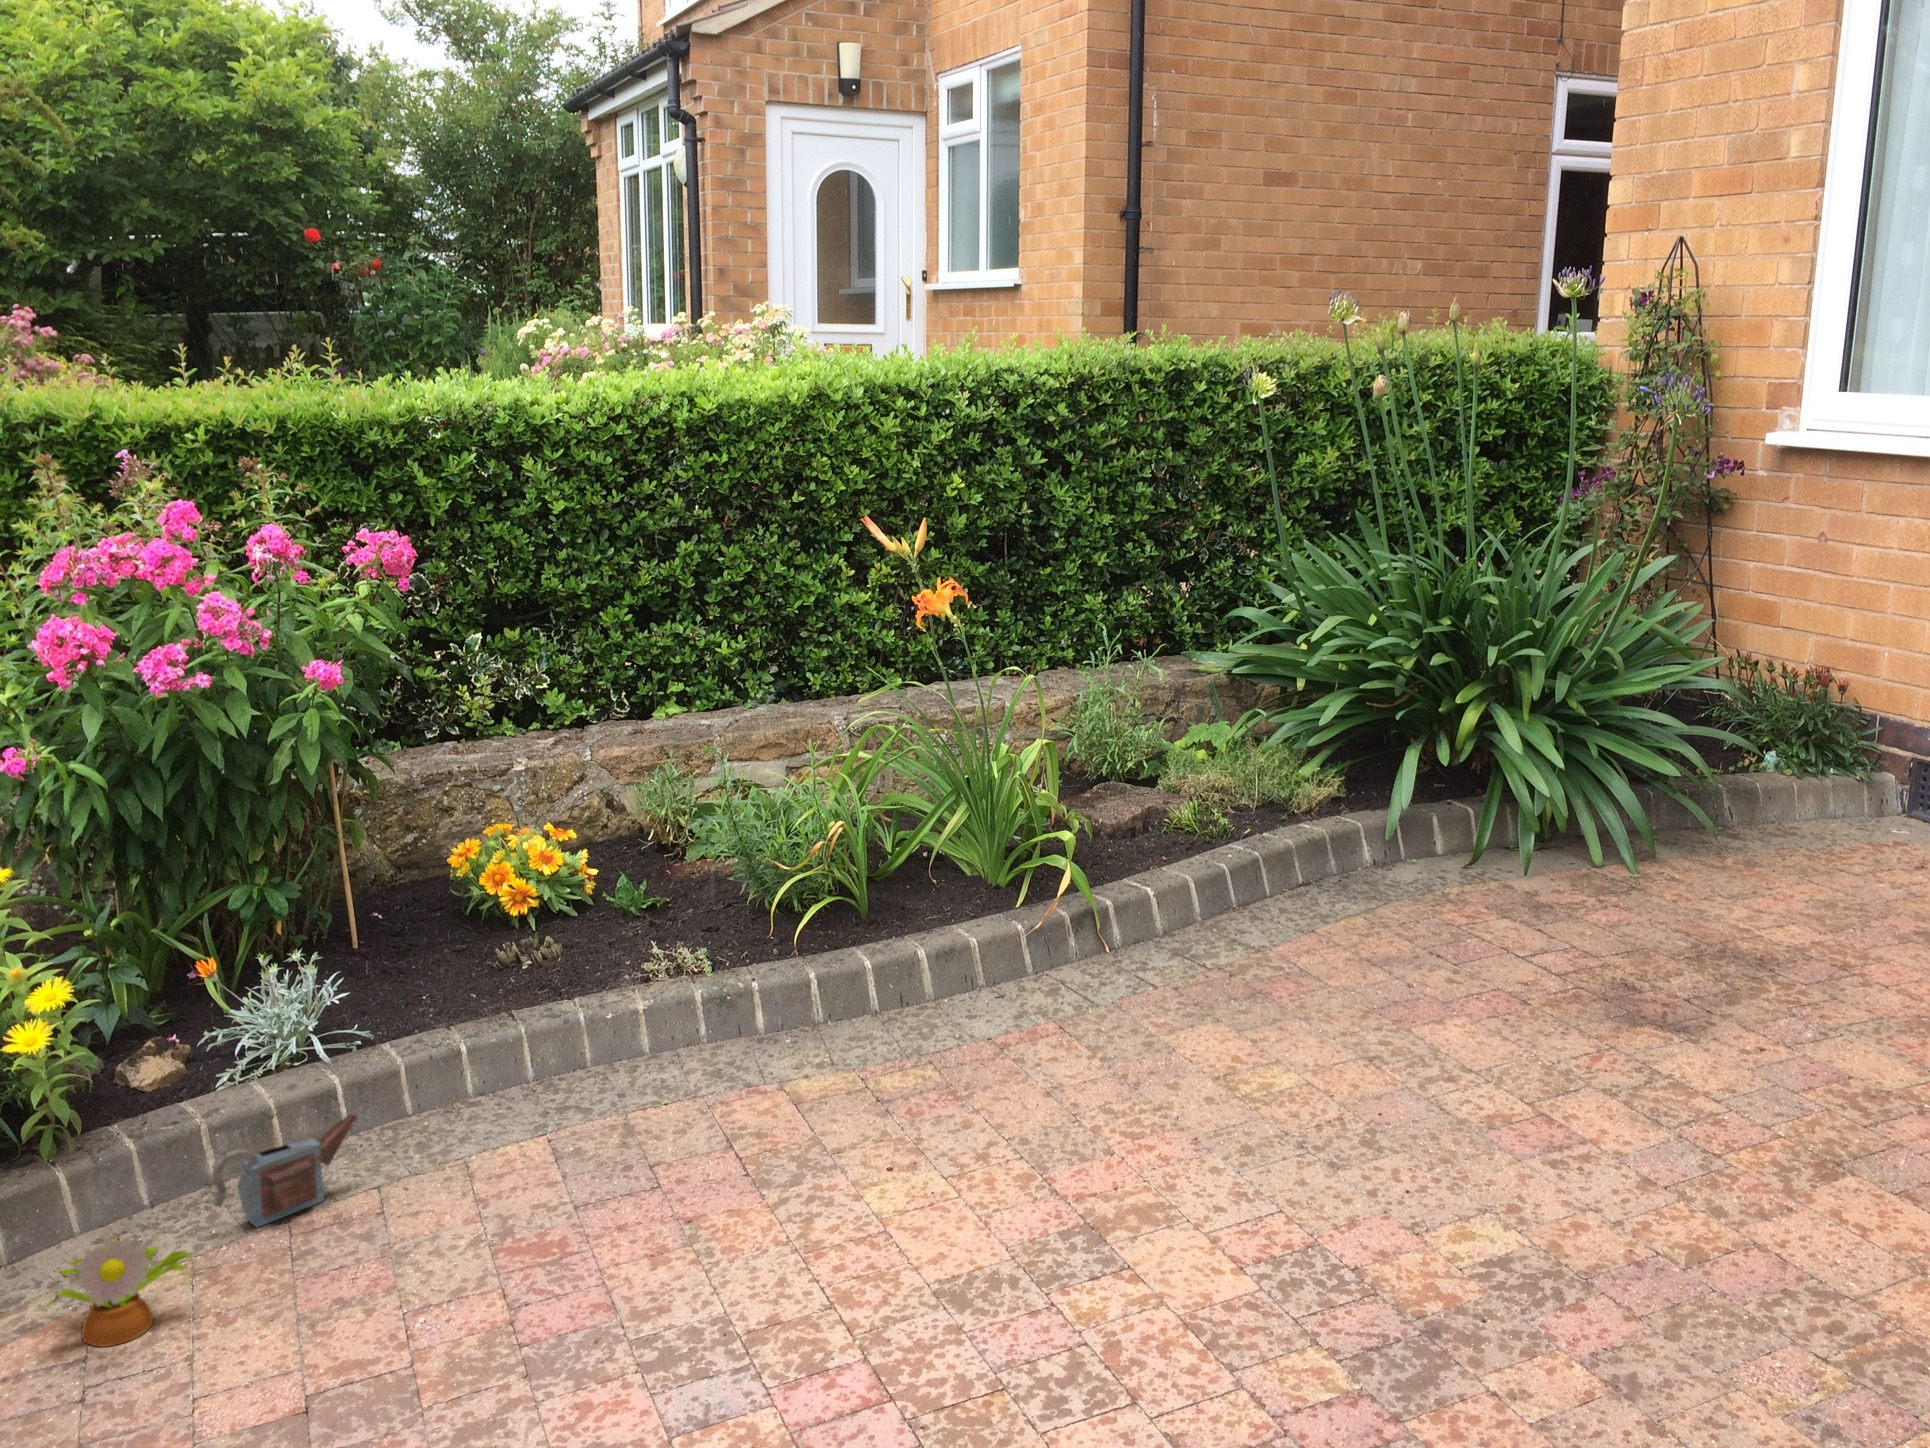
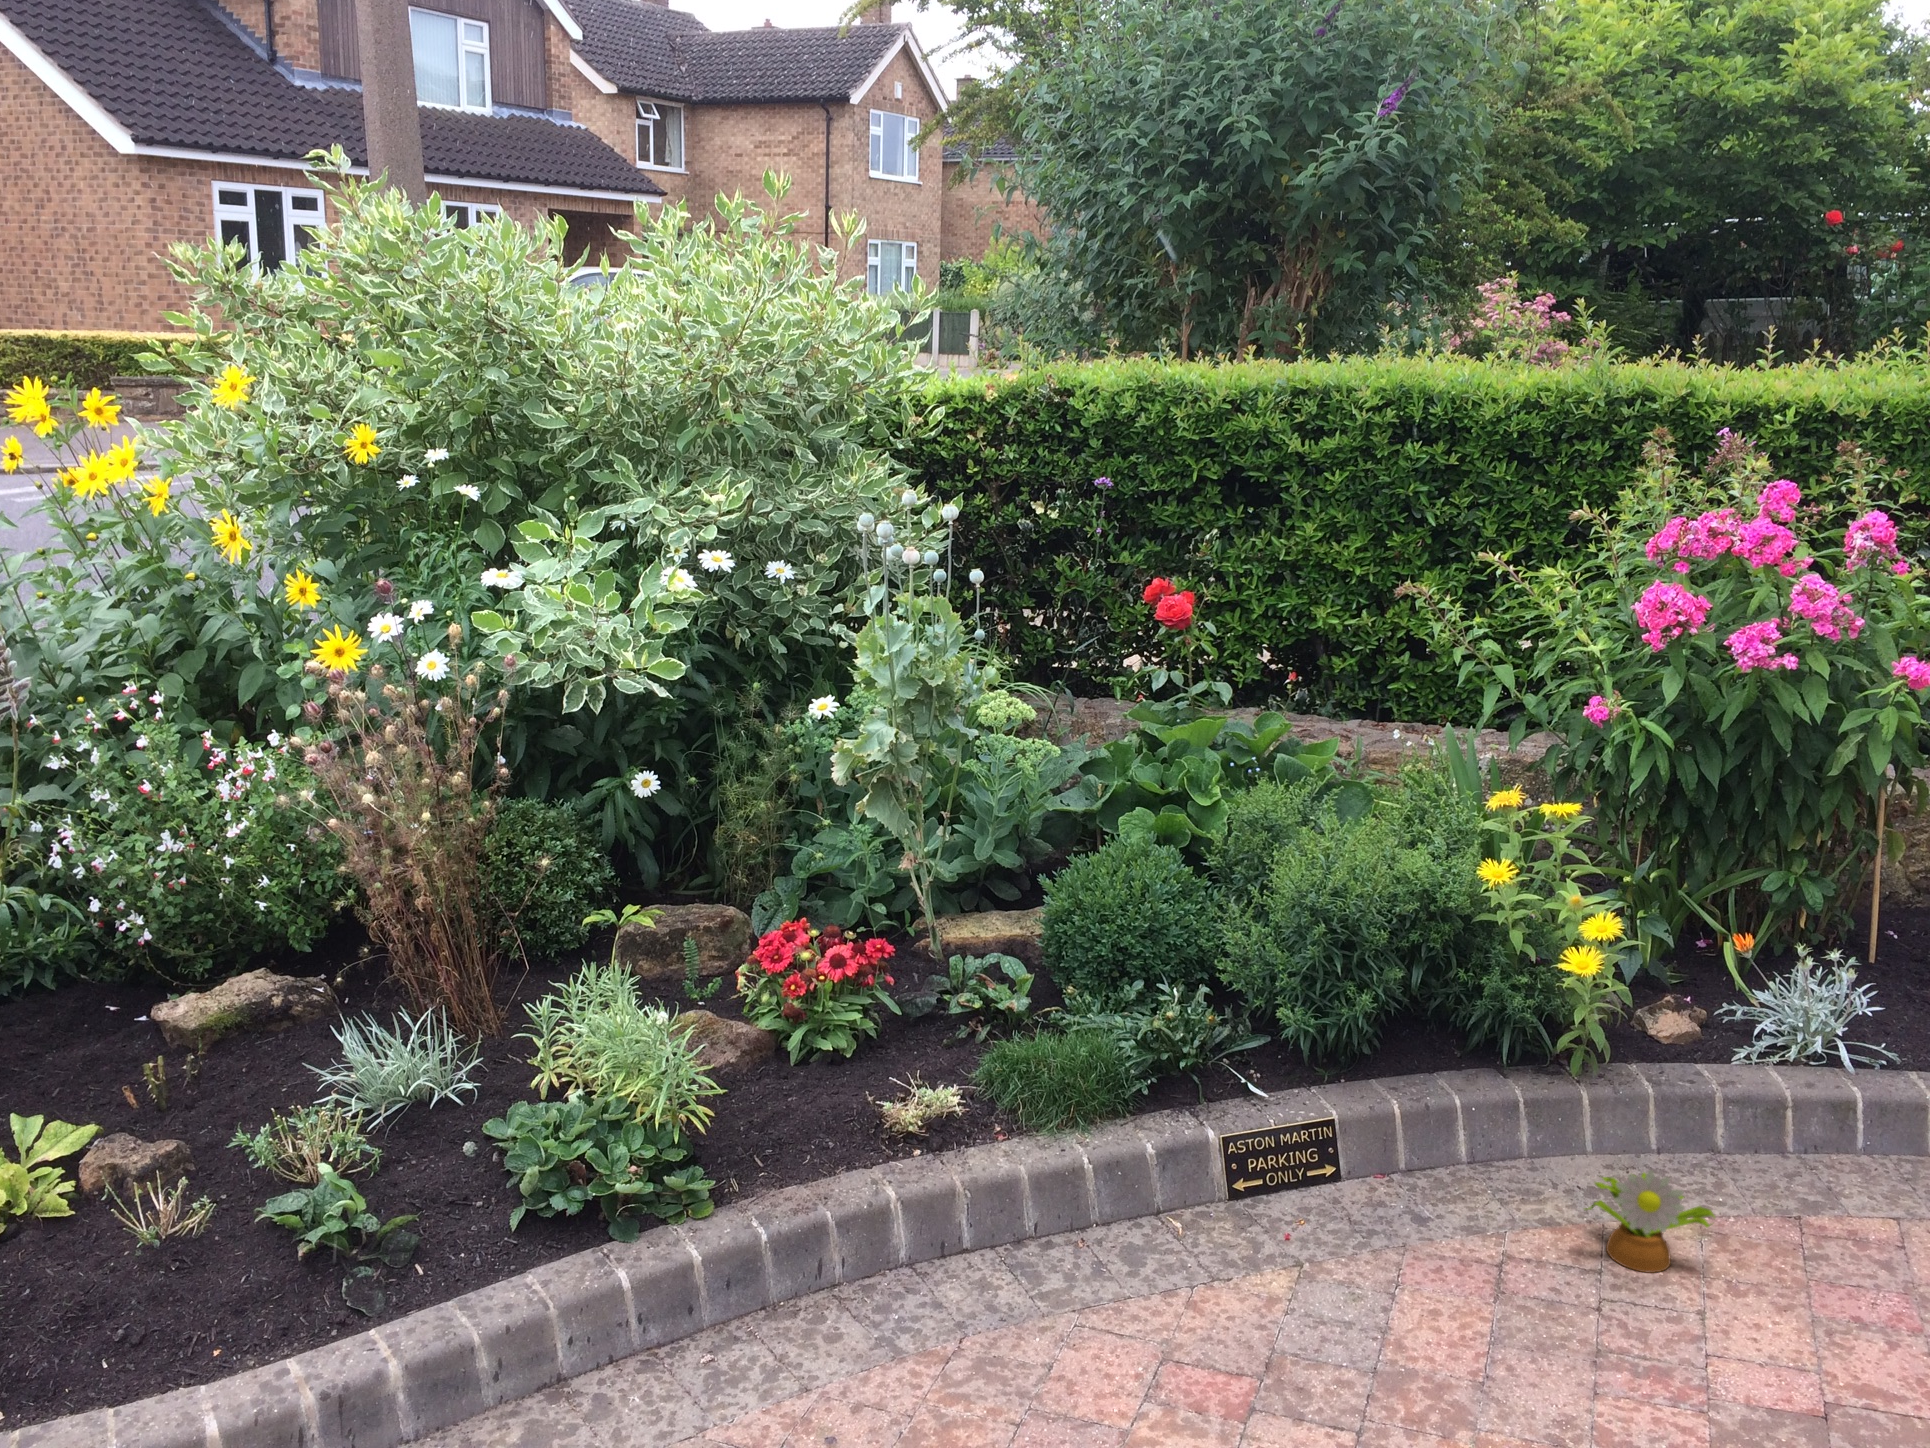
watering can: present [212,1114,357,1227] -> none [1730,1130,1892,1214]

